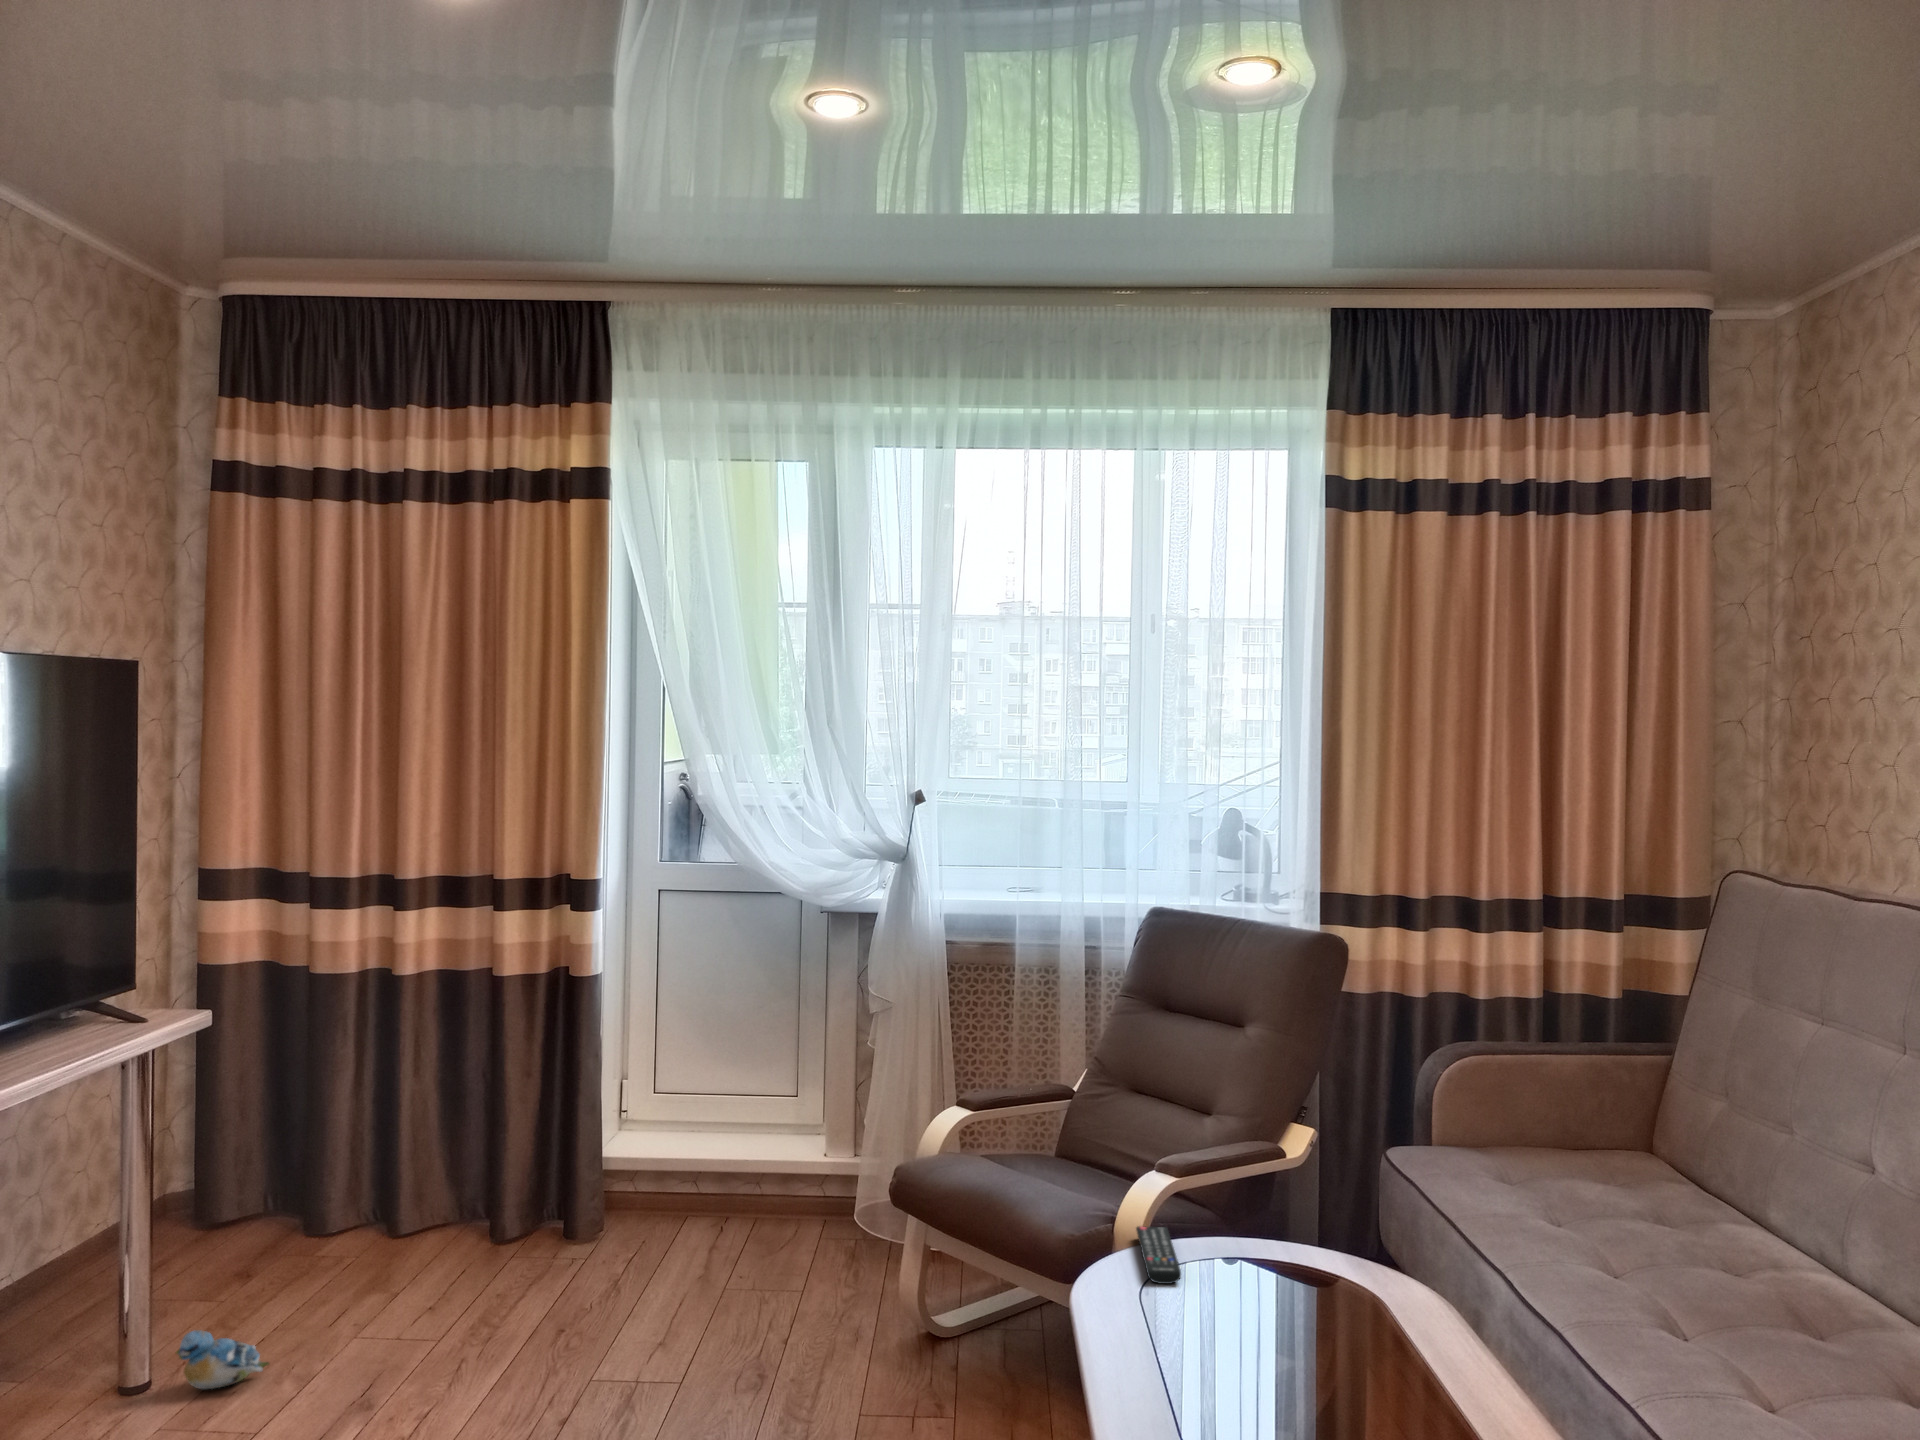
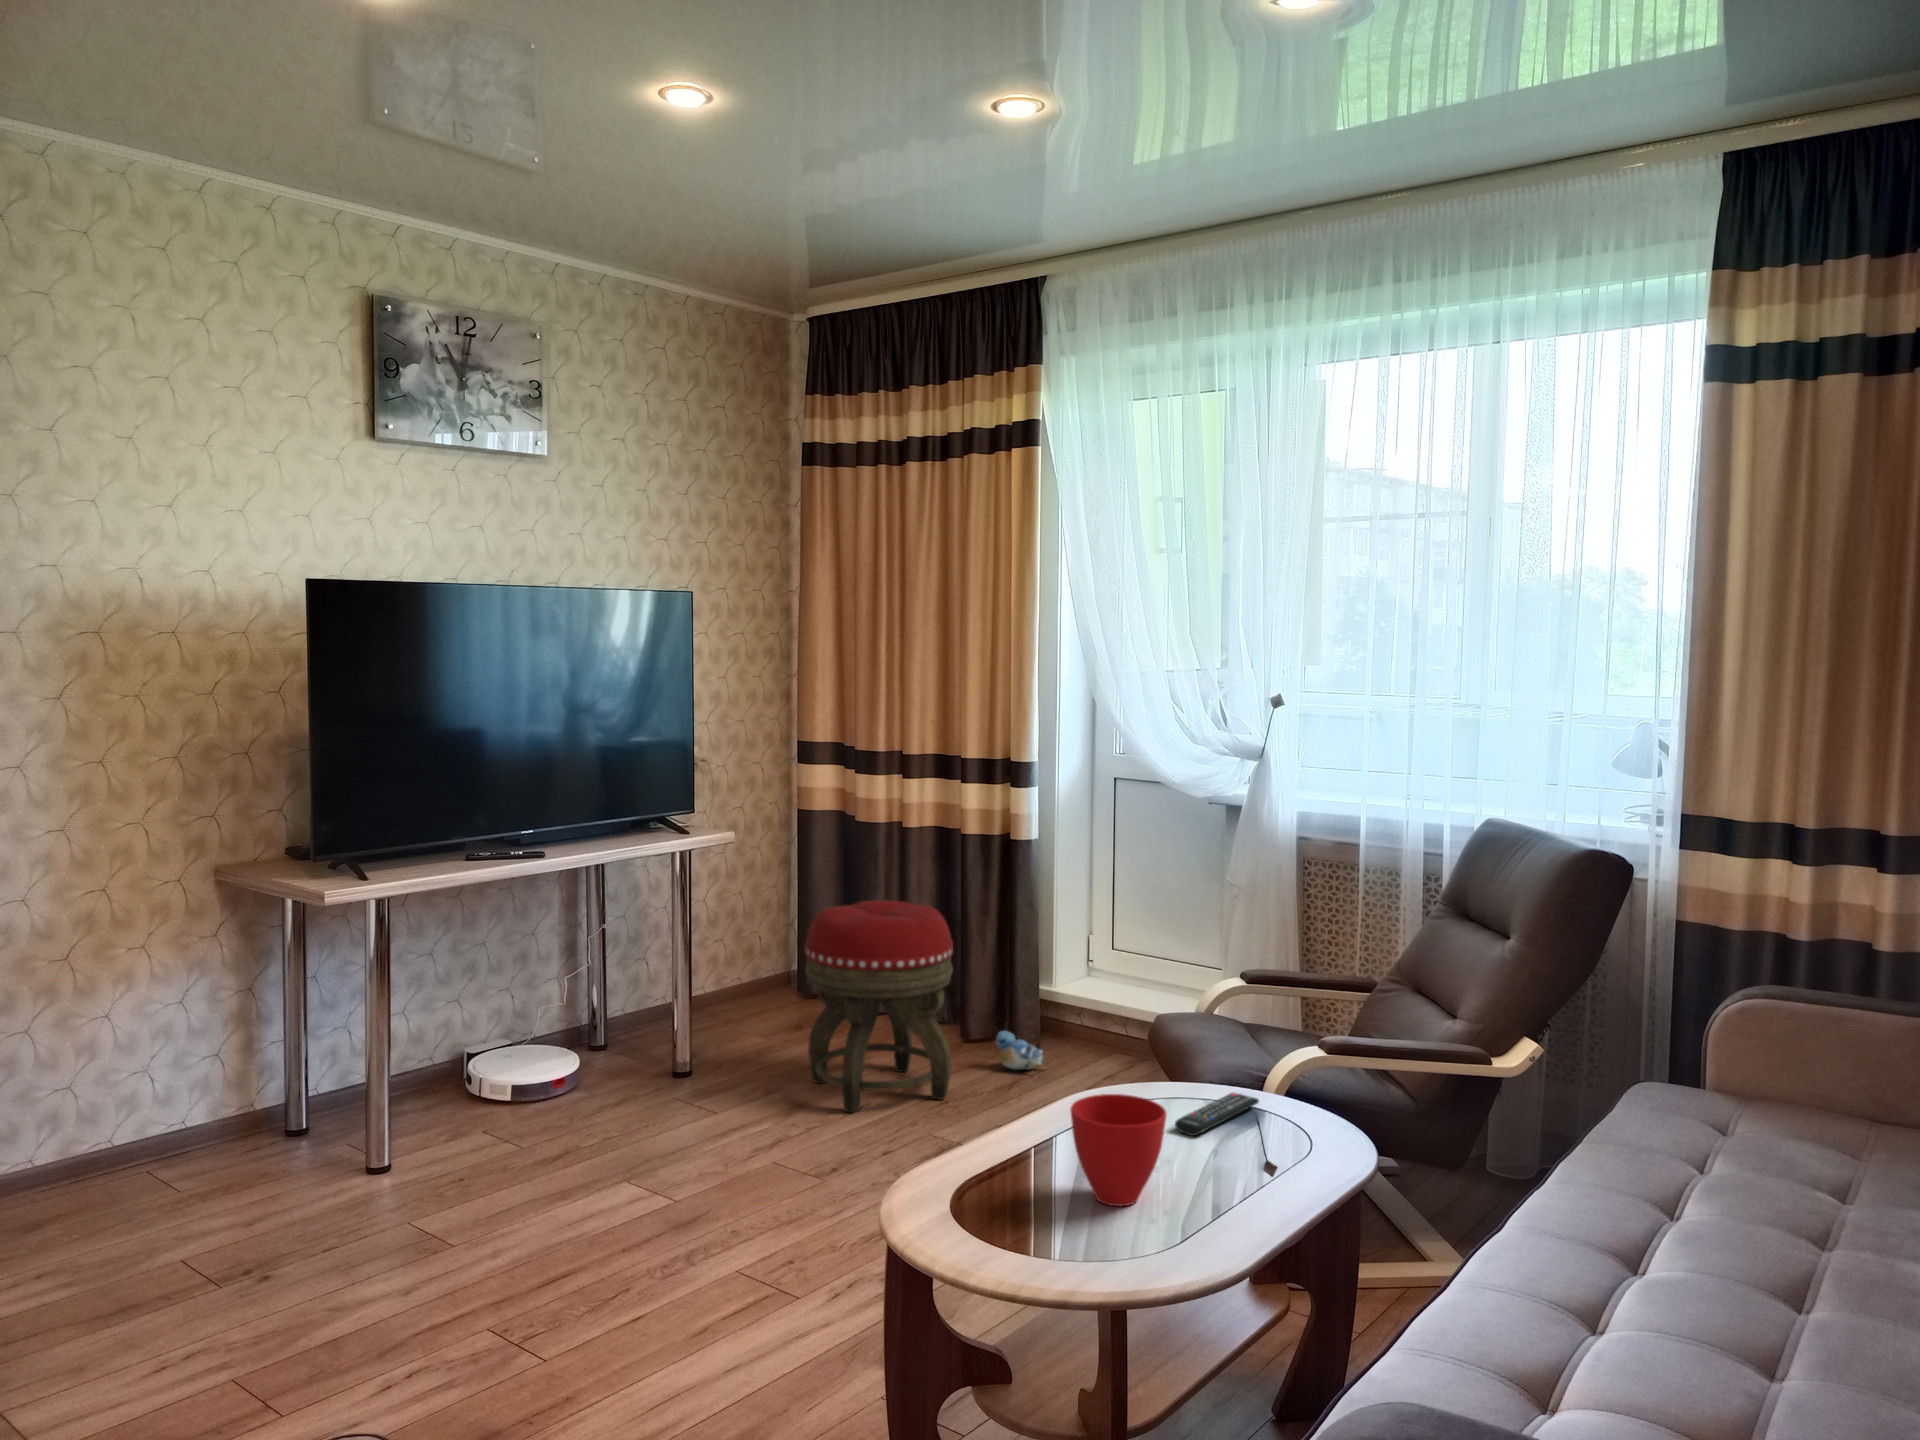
footstool: none [348,1073,564,1374] -> present [805,900,953,1112]
cup: none [1186,1249,1299,1385] -> present [1070,1094,1166,1206]
plush toy: present [177,1330,269,1389] -> present [994,1031,1048,1070]

